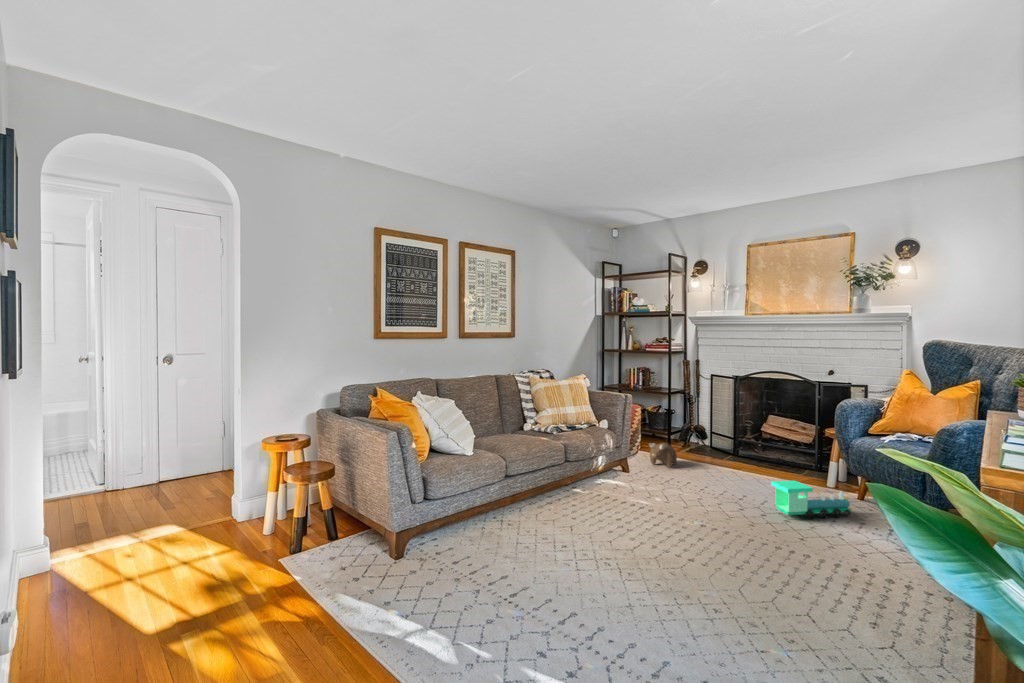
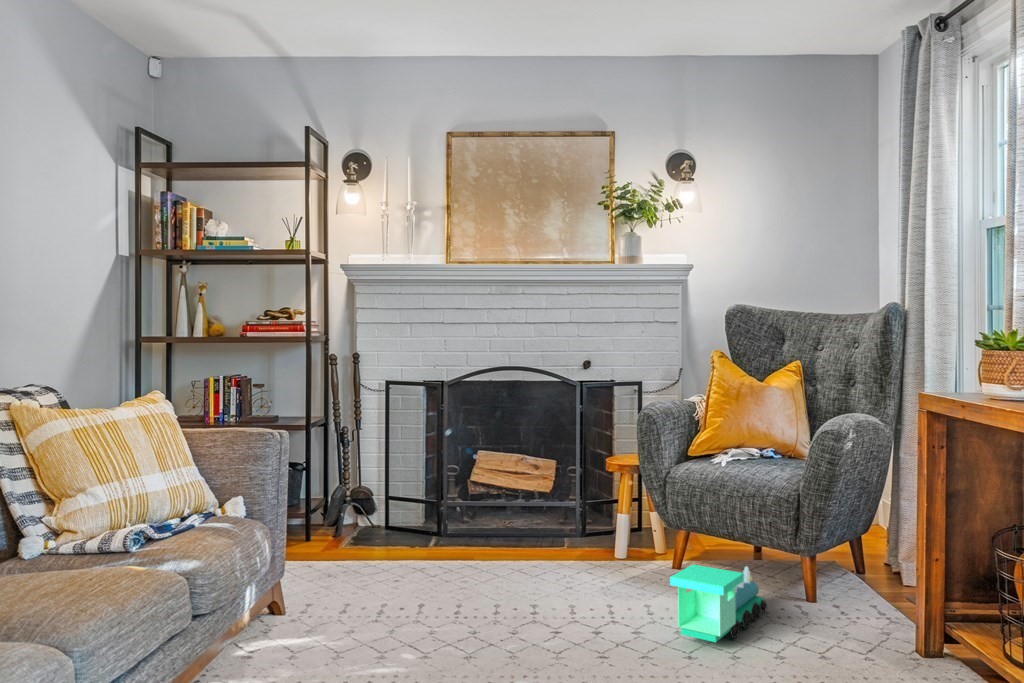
plush toy: present [649,443,677,468] -> none [322,534,381,591]

